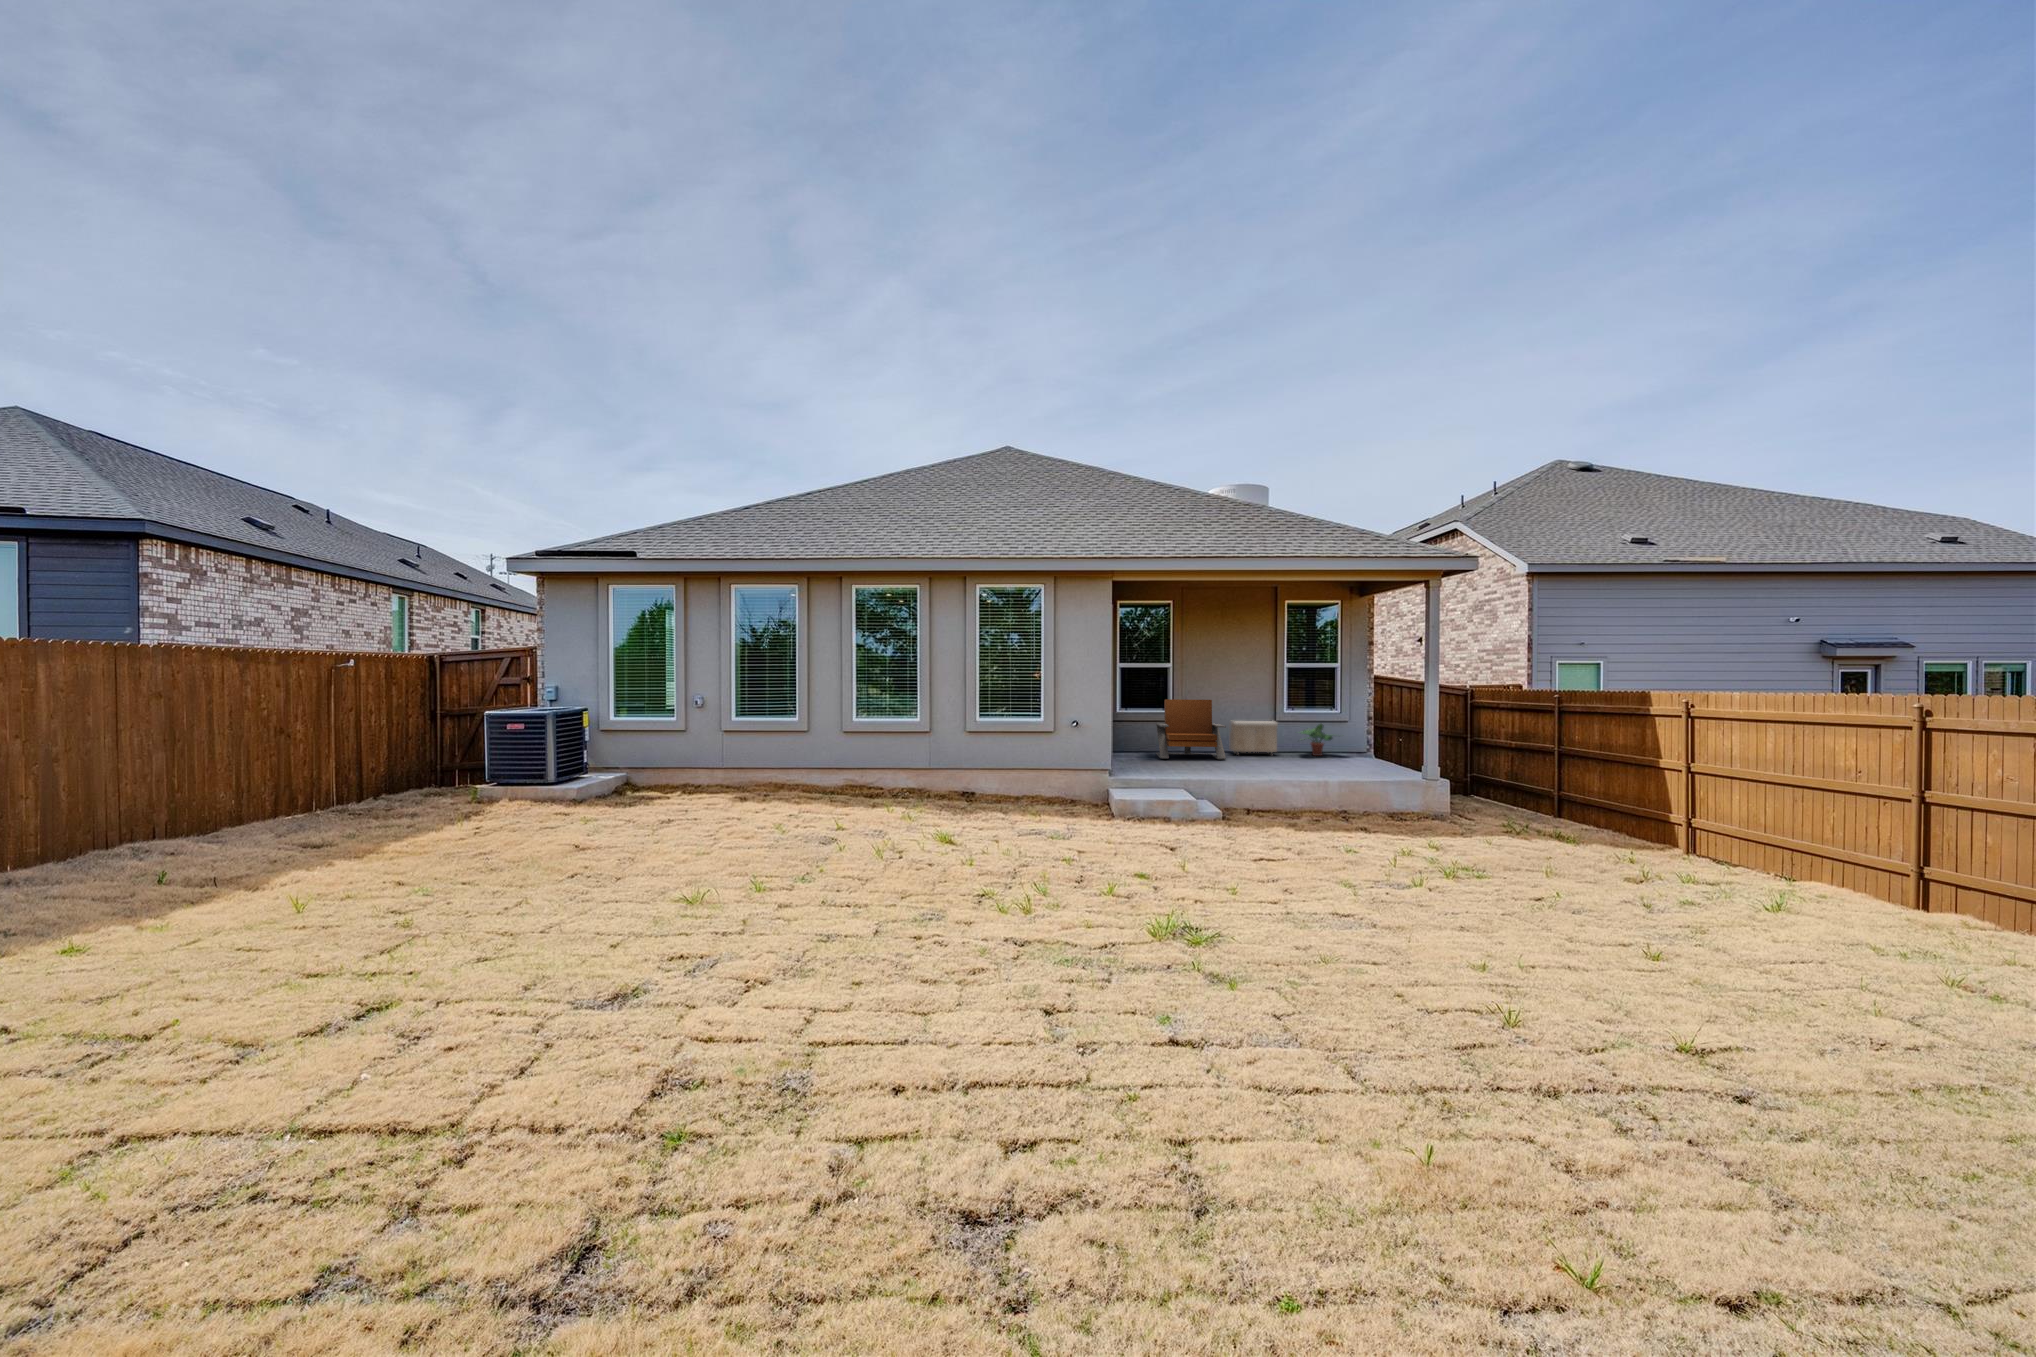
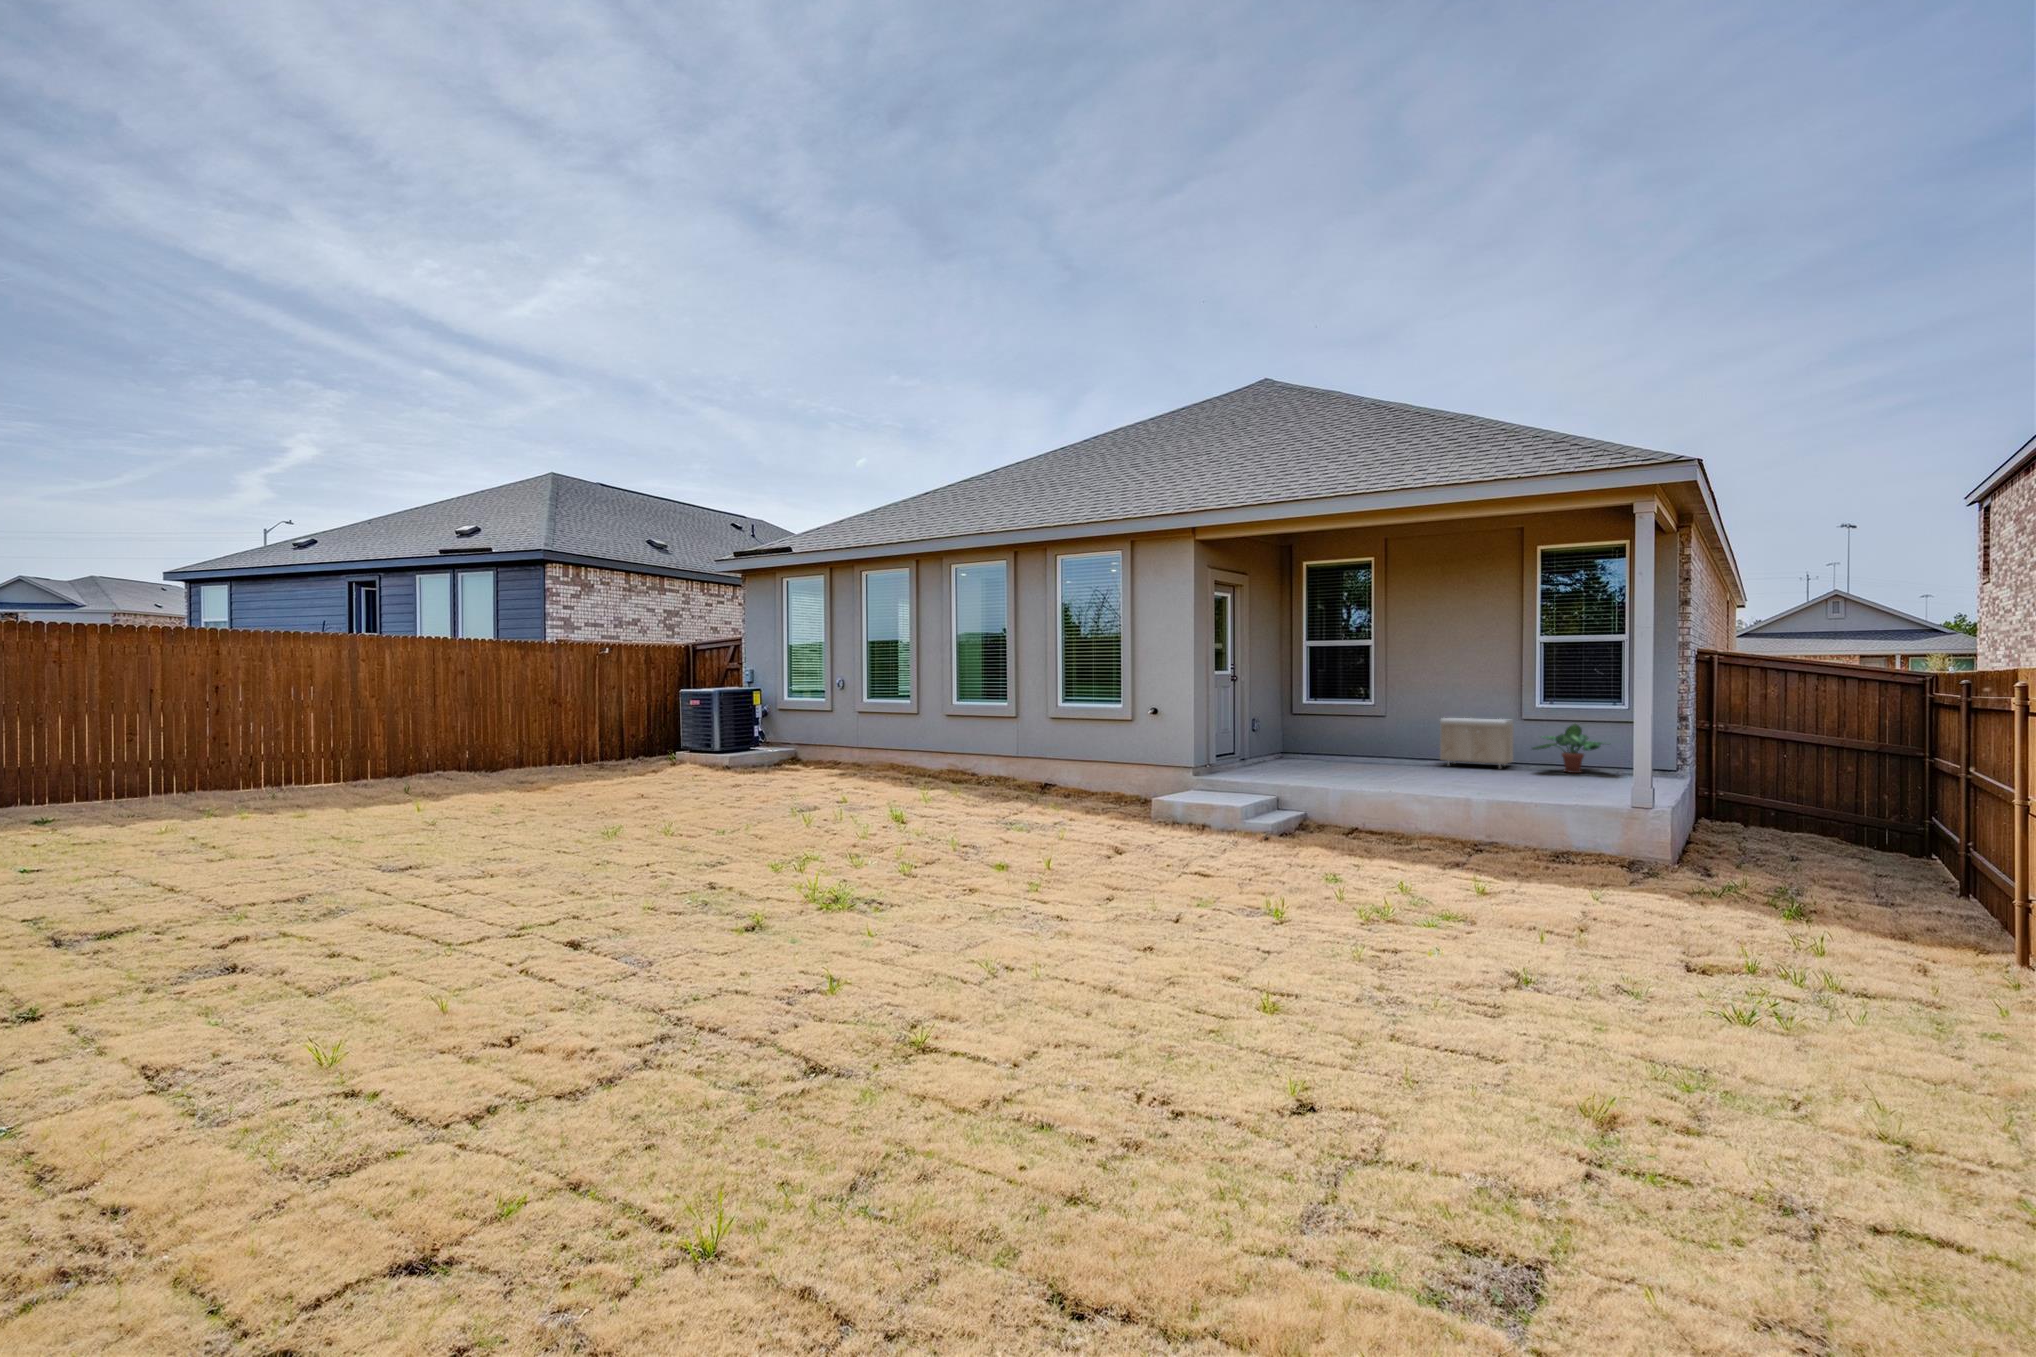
lounge chair: present [1156,699,1226,759] -> none [1321,687,1429,769]

